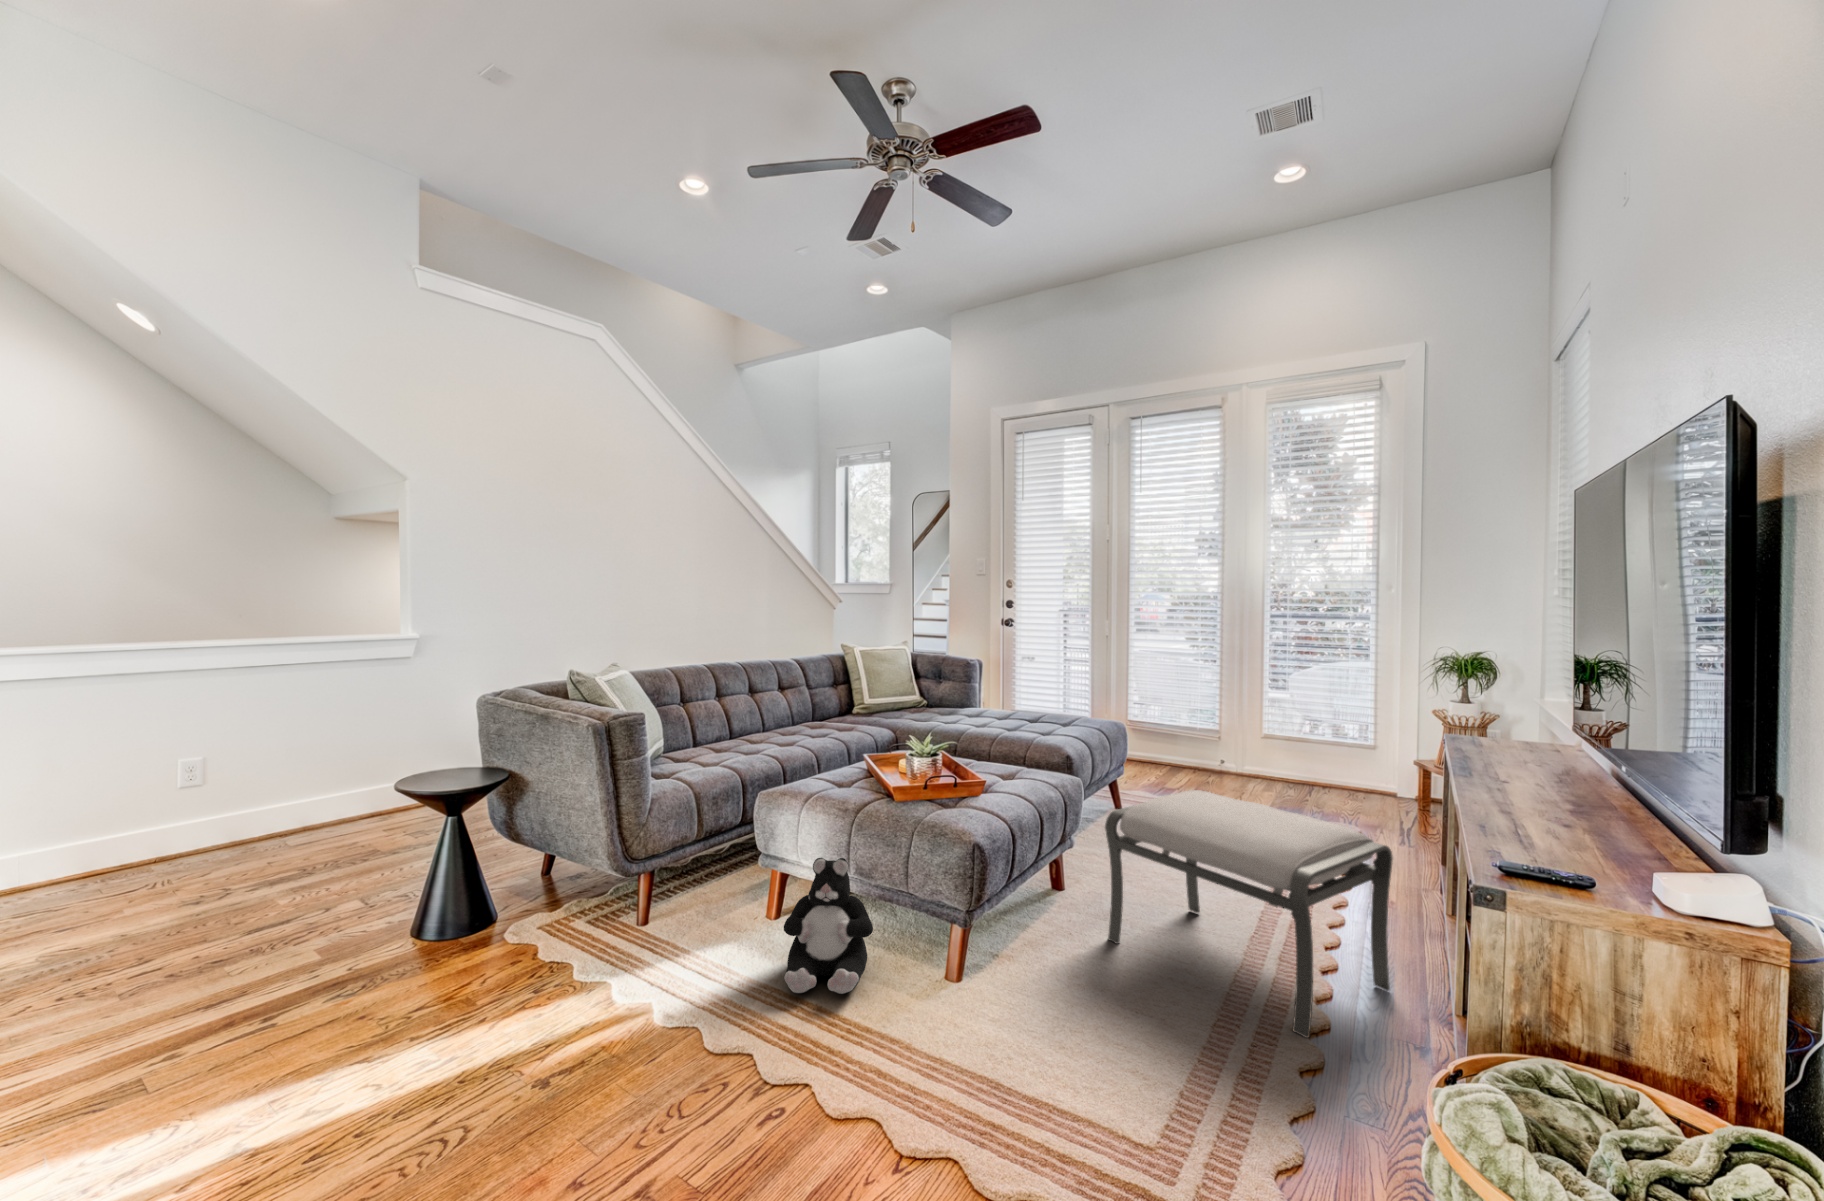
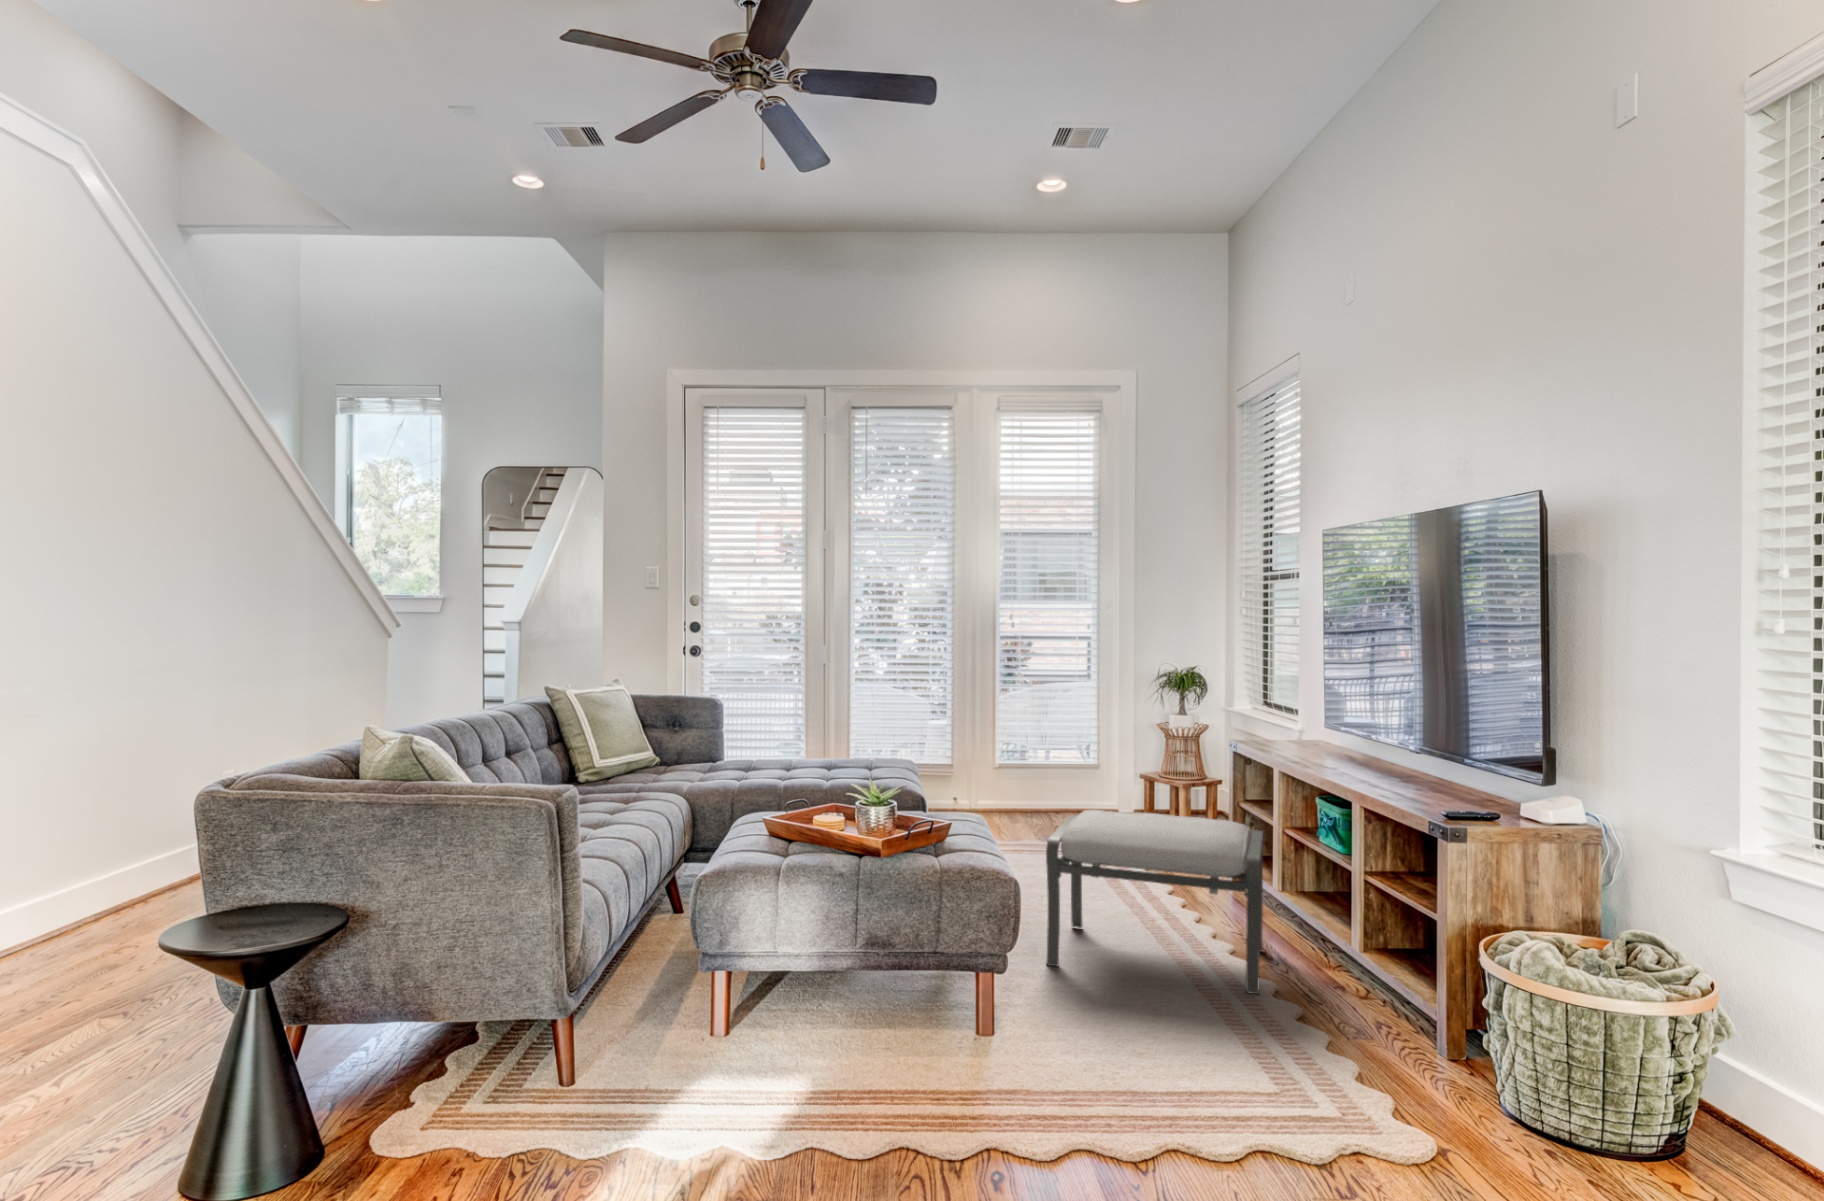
plush toy: present [784,858,873,994] -> none [811,928,929,1084]

